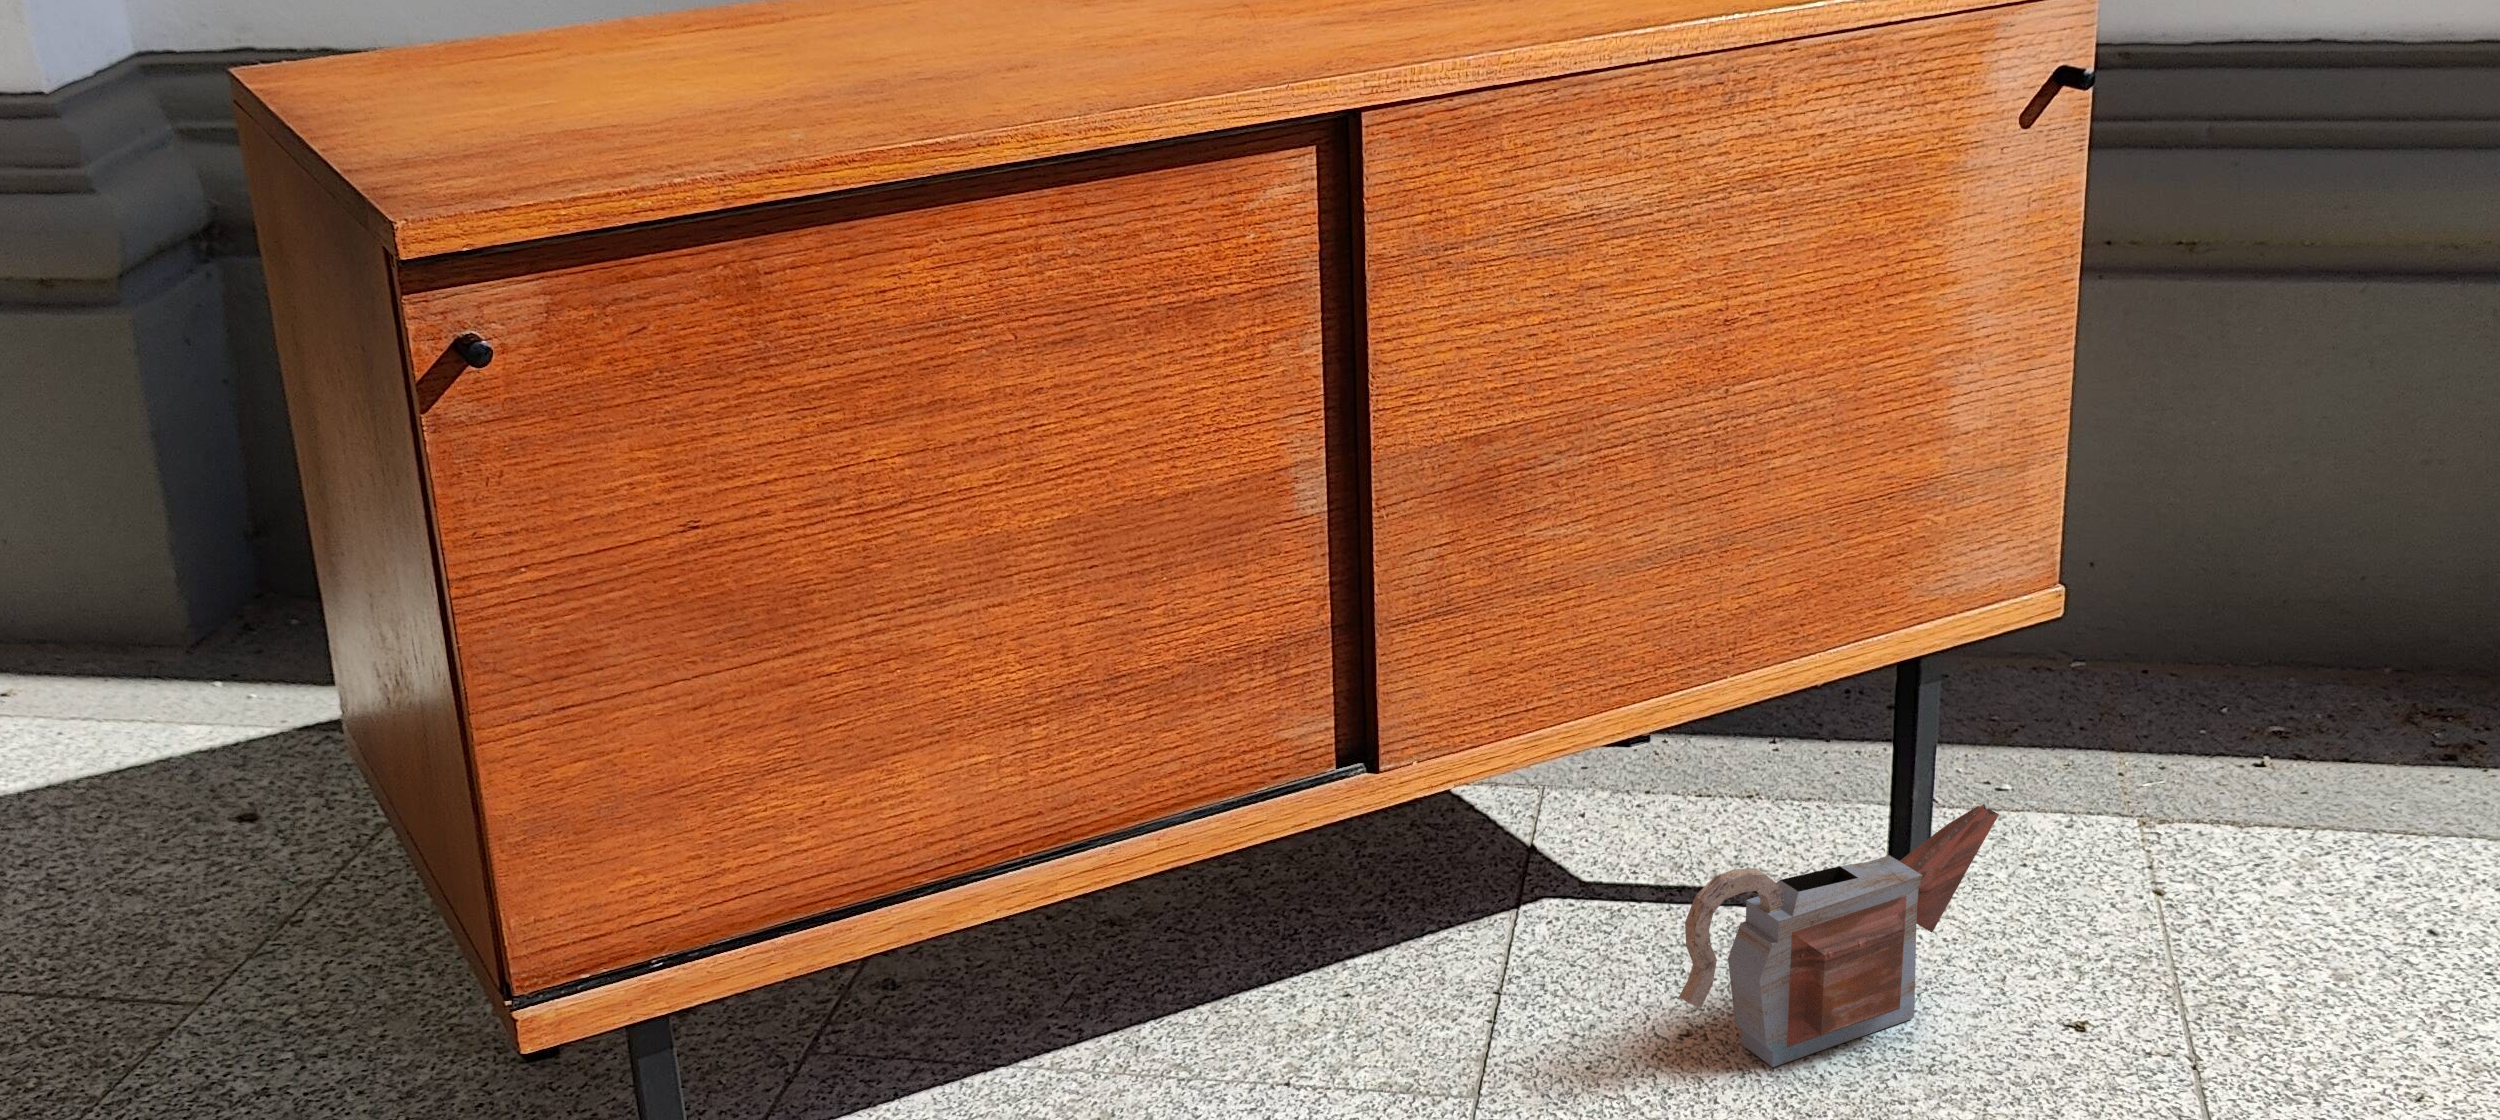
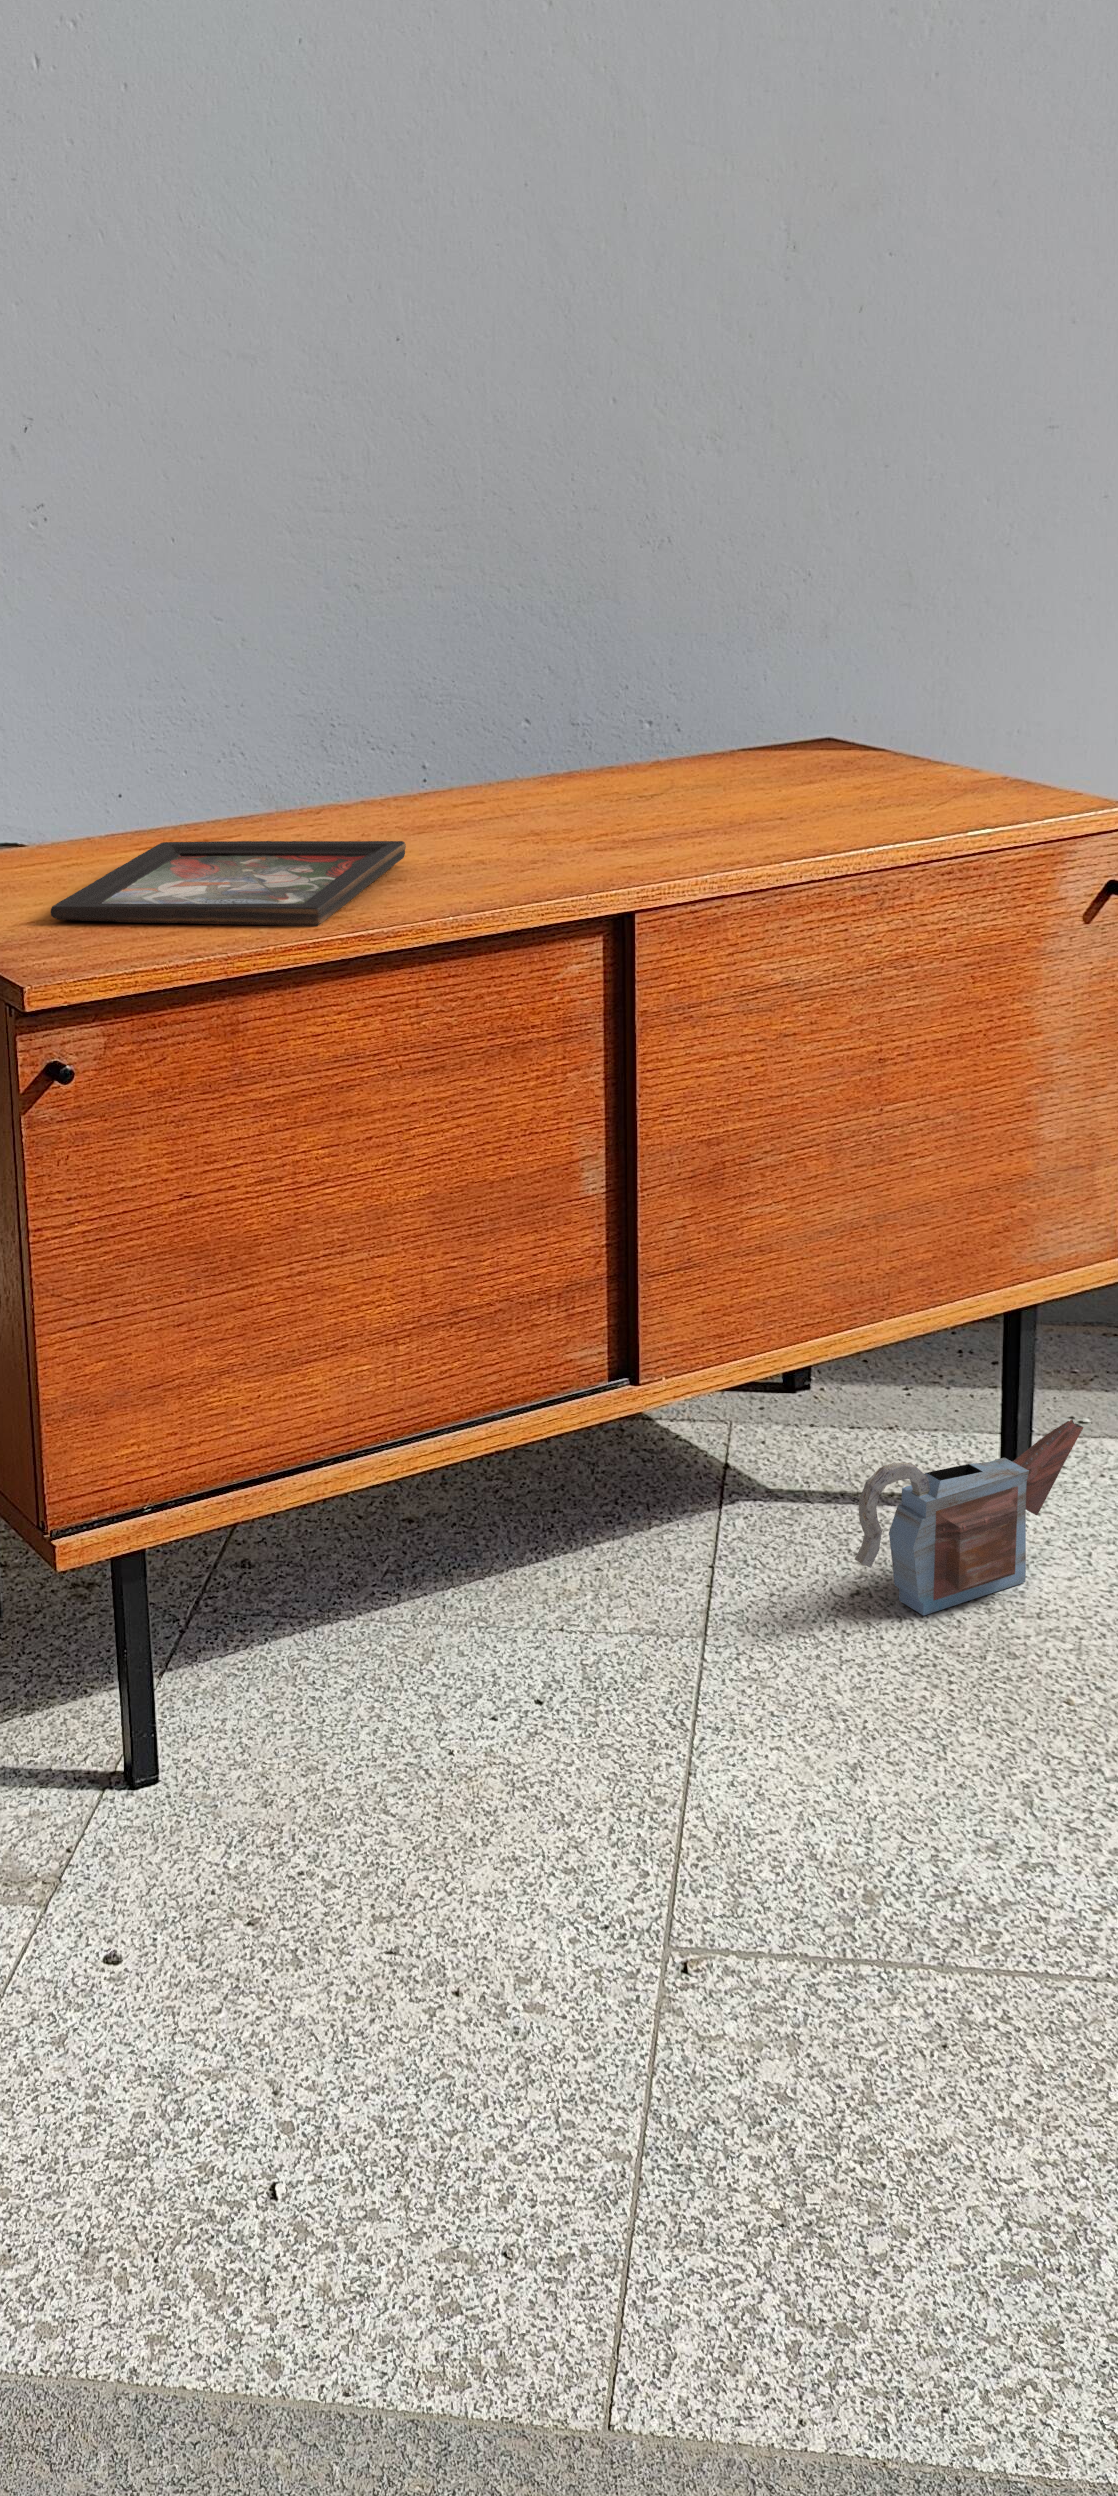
decorative tray: none [495,12,1042,132] -> present [51,841,406,927]

